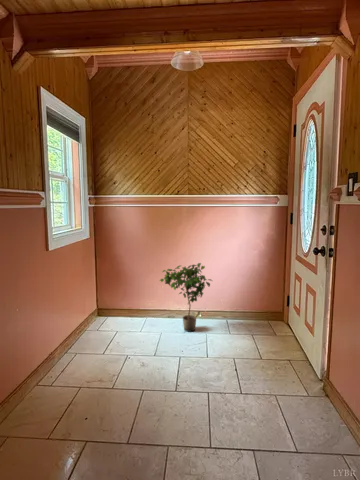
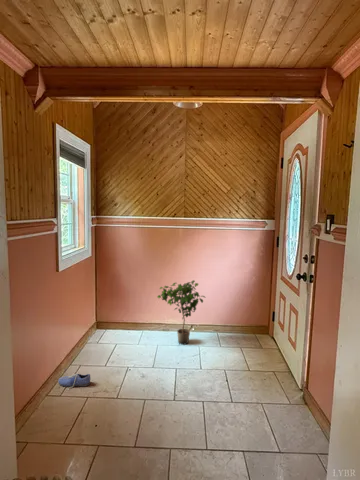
shoe: none [51,361,86,379] -> present [58,374,90,390]

